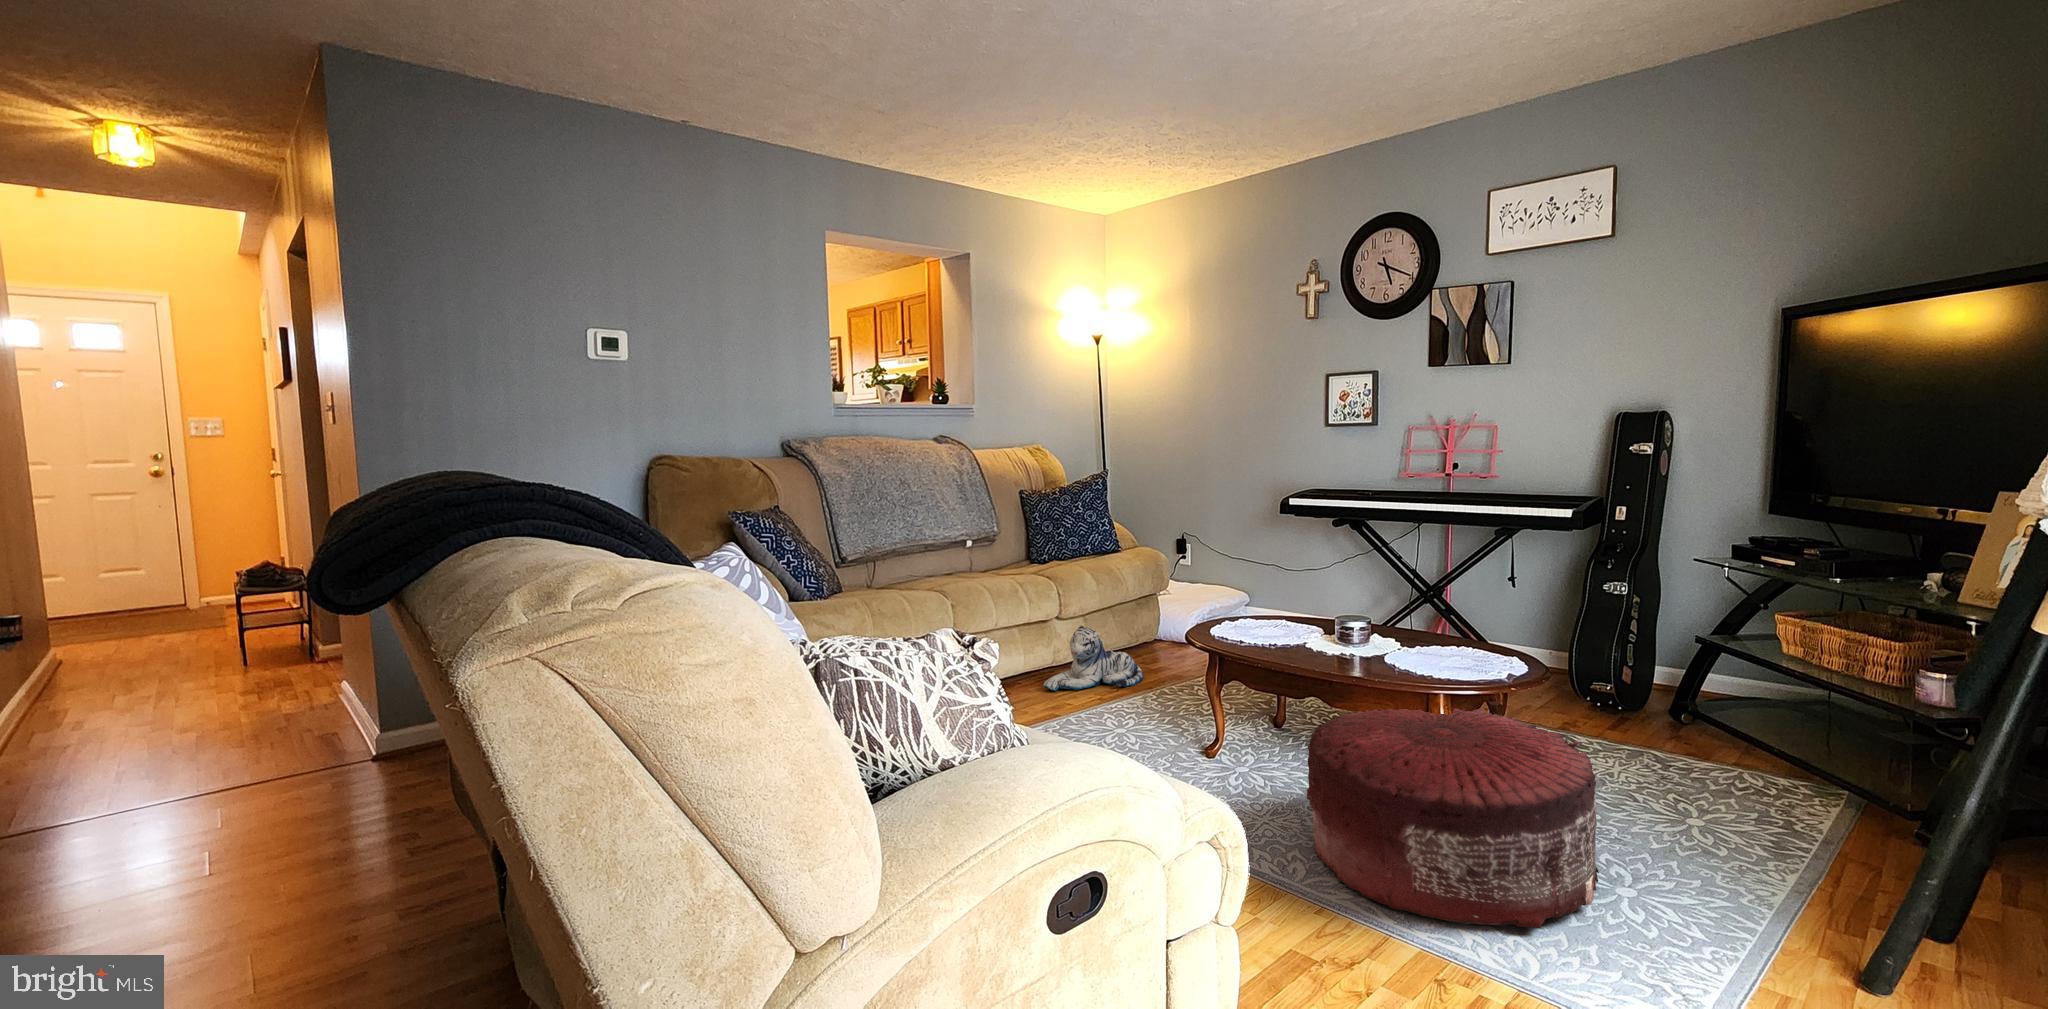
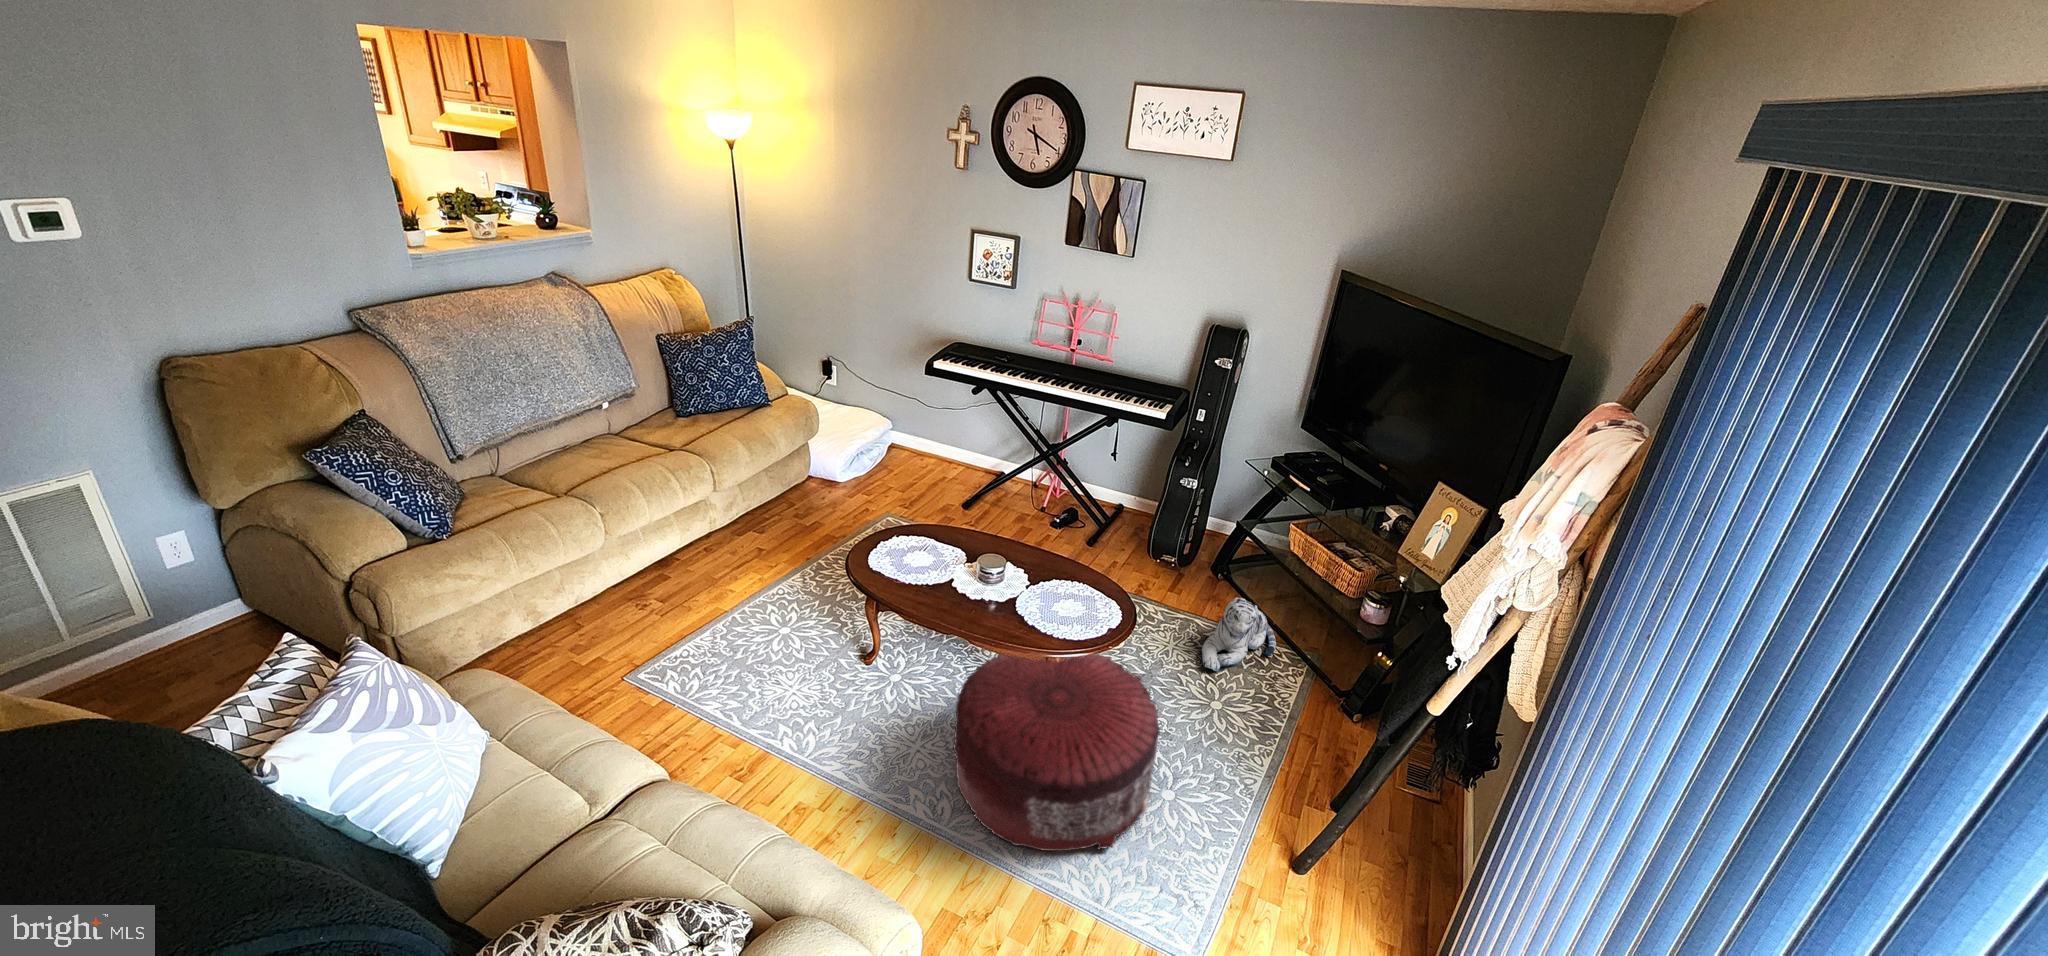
plush toy: present [1044,626,1144,691] -> present [1202,598,1276,671]

